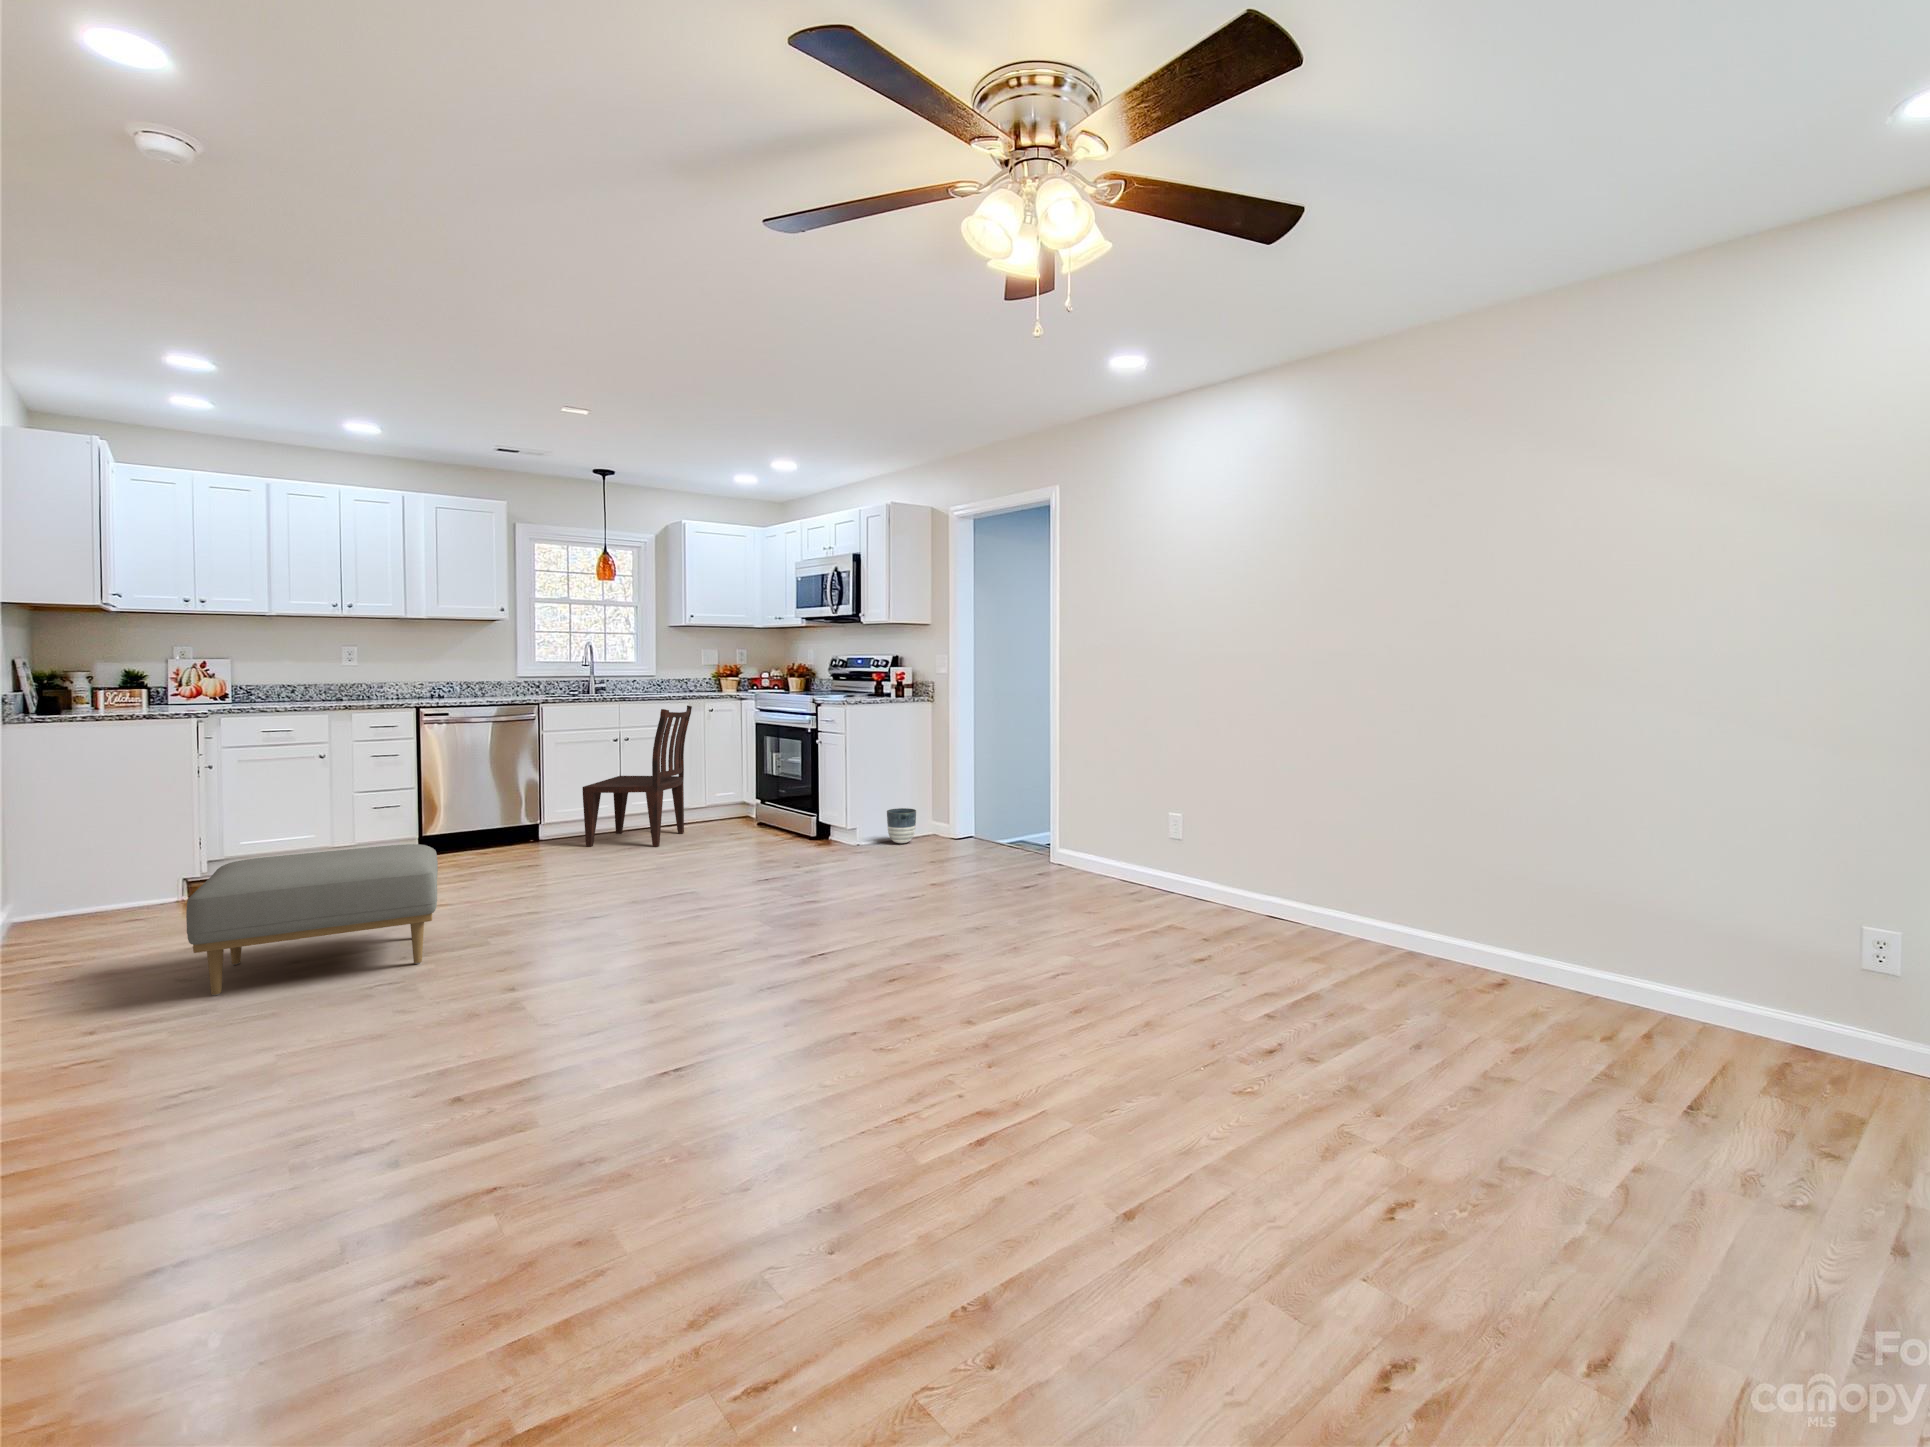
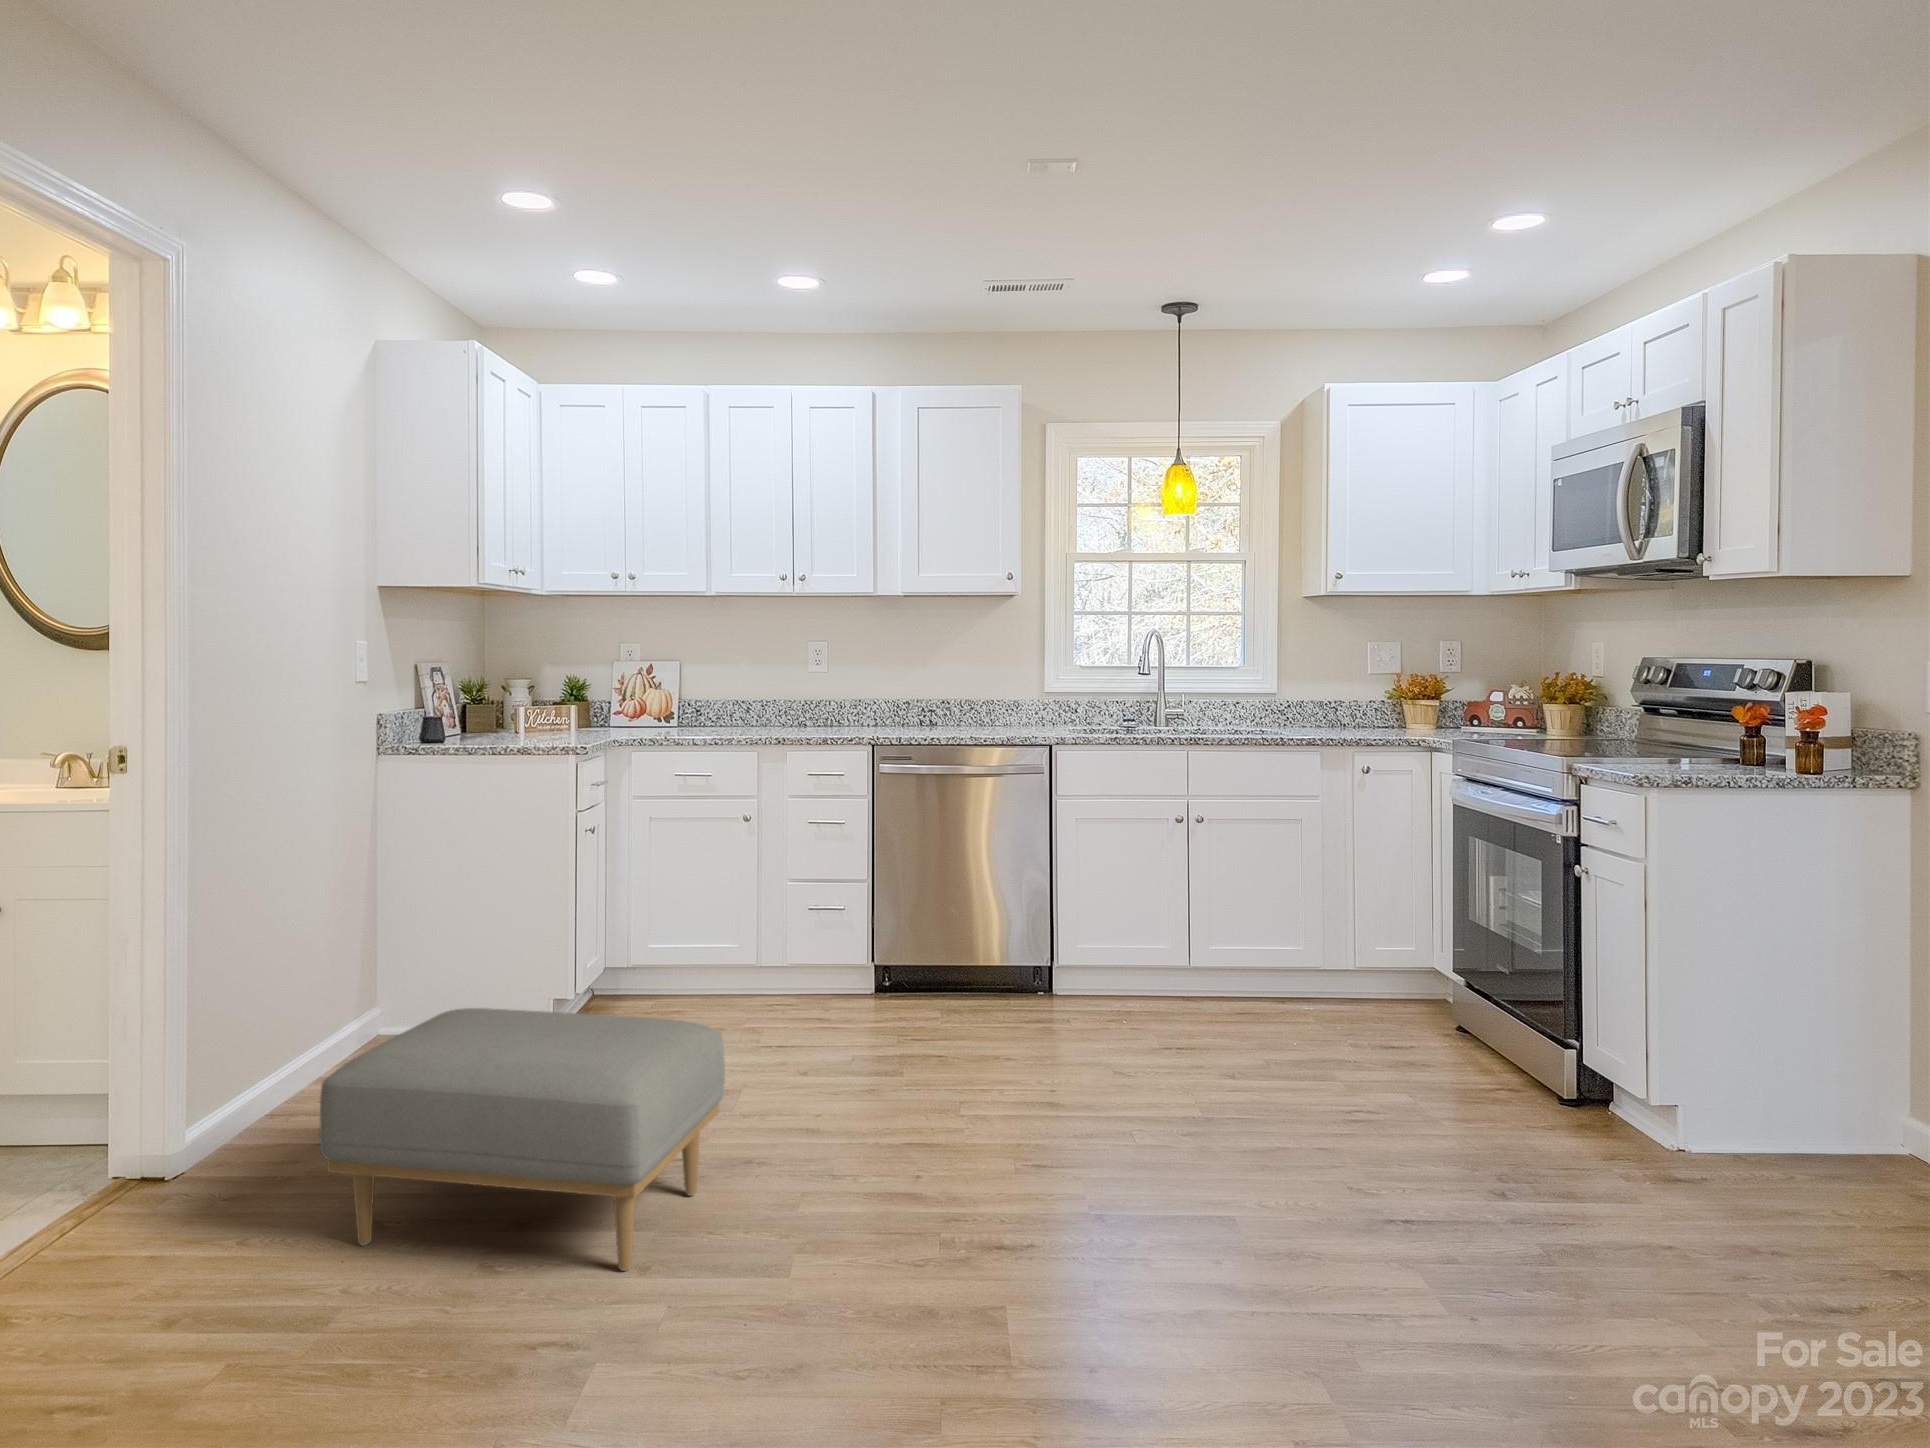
dining chair: present [582,705,692,847] -> none [1094,761,1307,1047]
planter: present [887,808,916,843] -> none [1756,1071,1851,1173]

